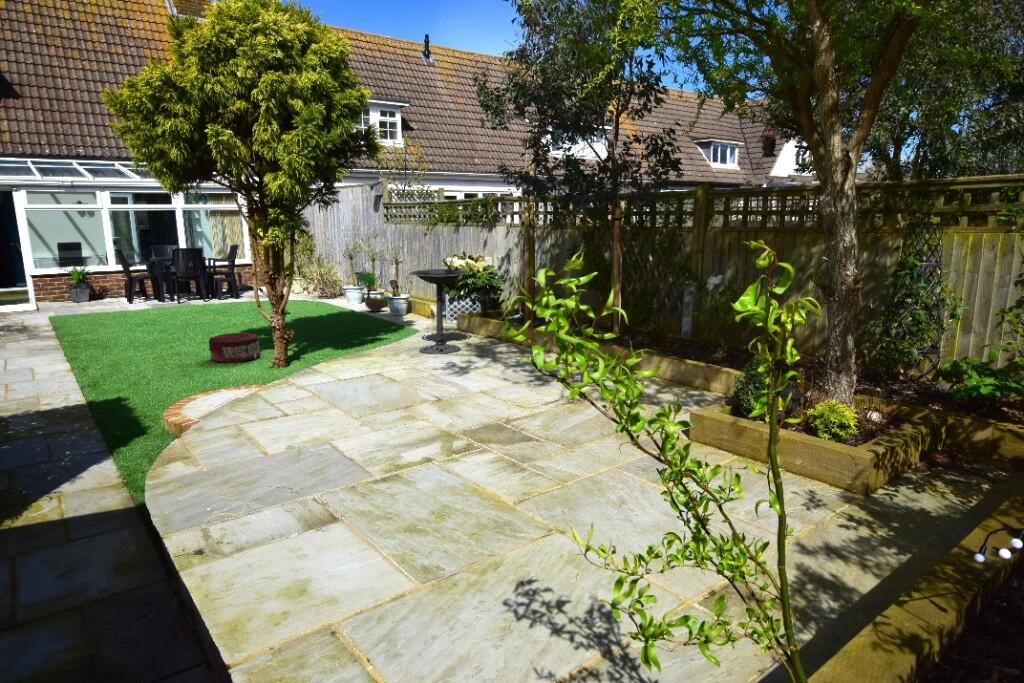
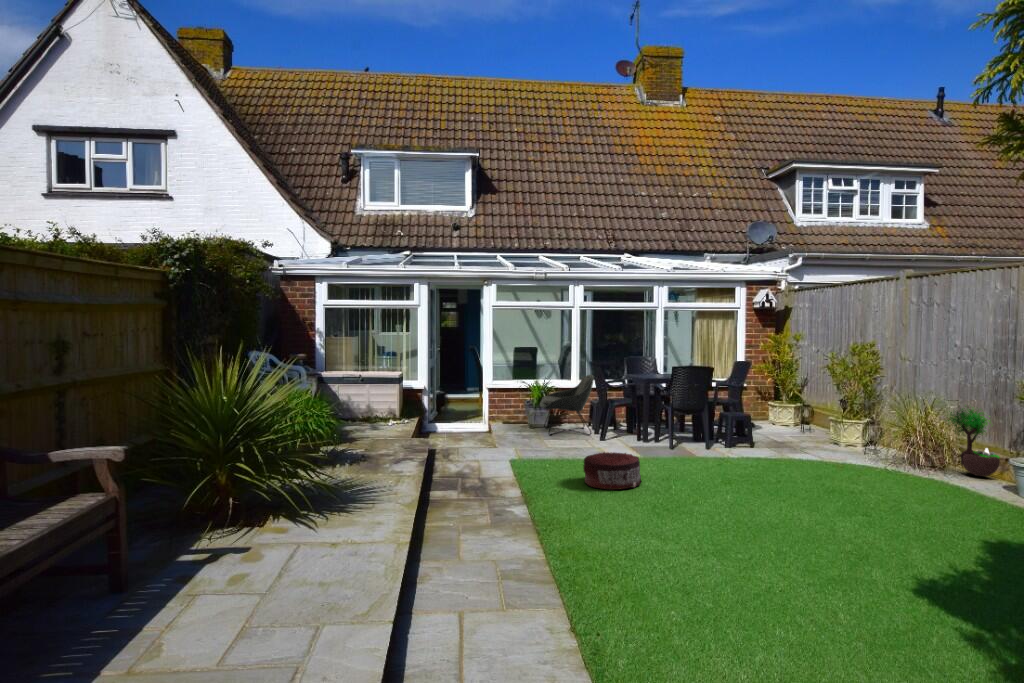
lounge chair: none [79,263,126,312] -> present [540,375,594,436]
pouf: present [209,333,261,362] -> present [583,452,642,490]

